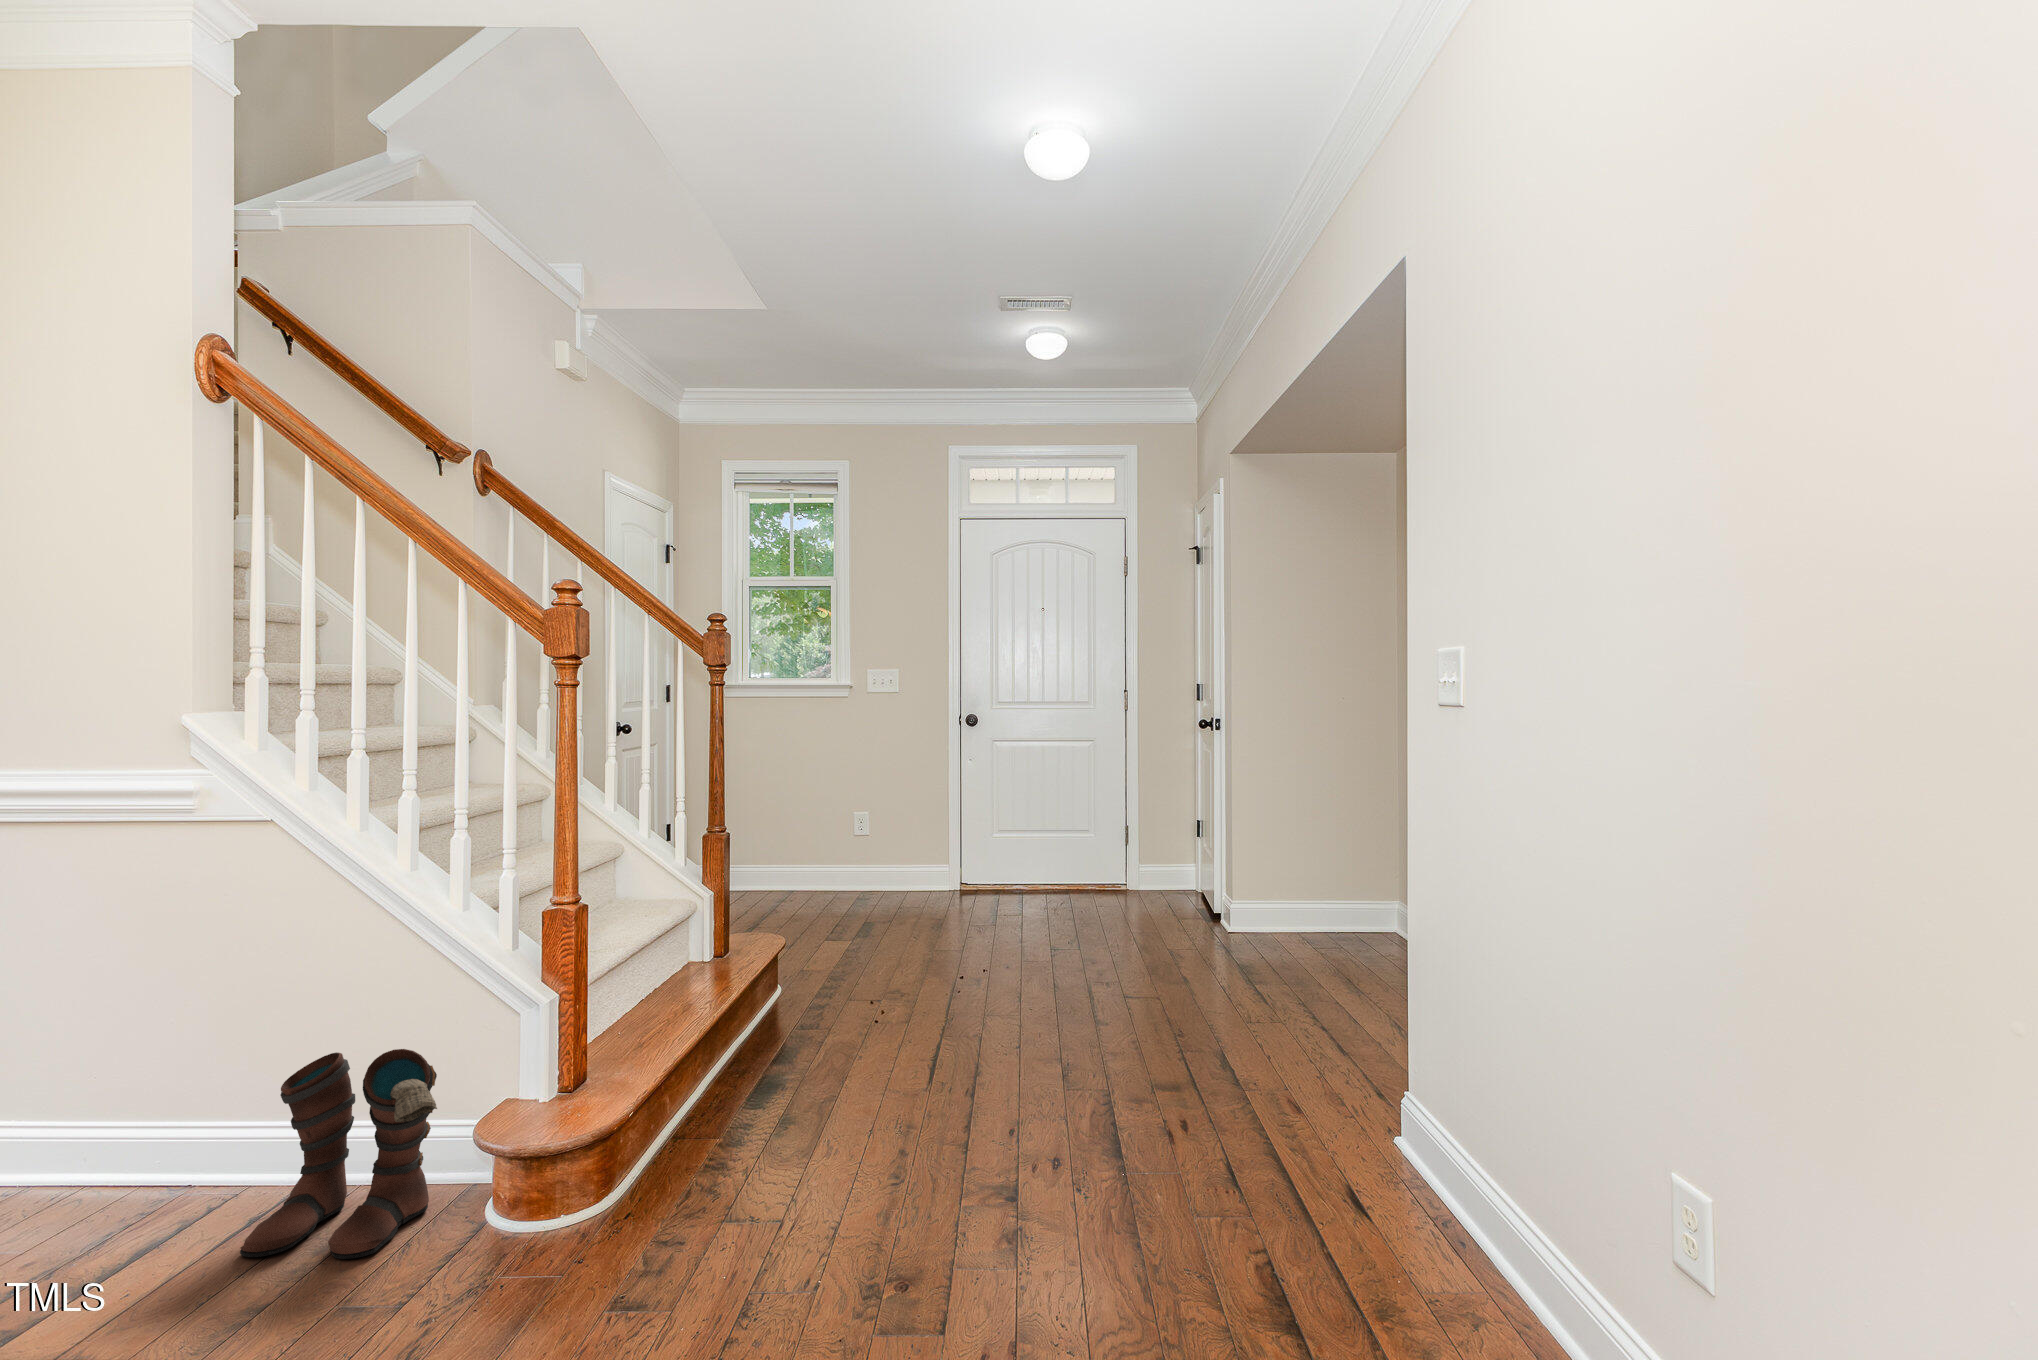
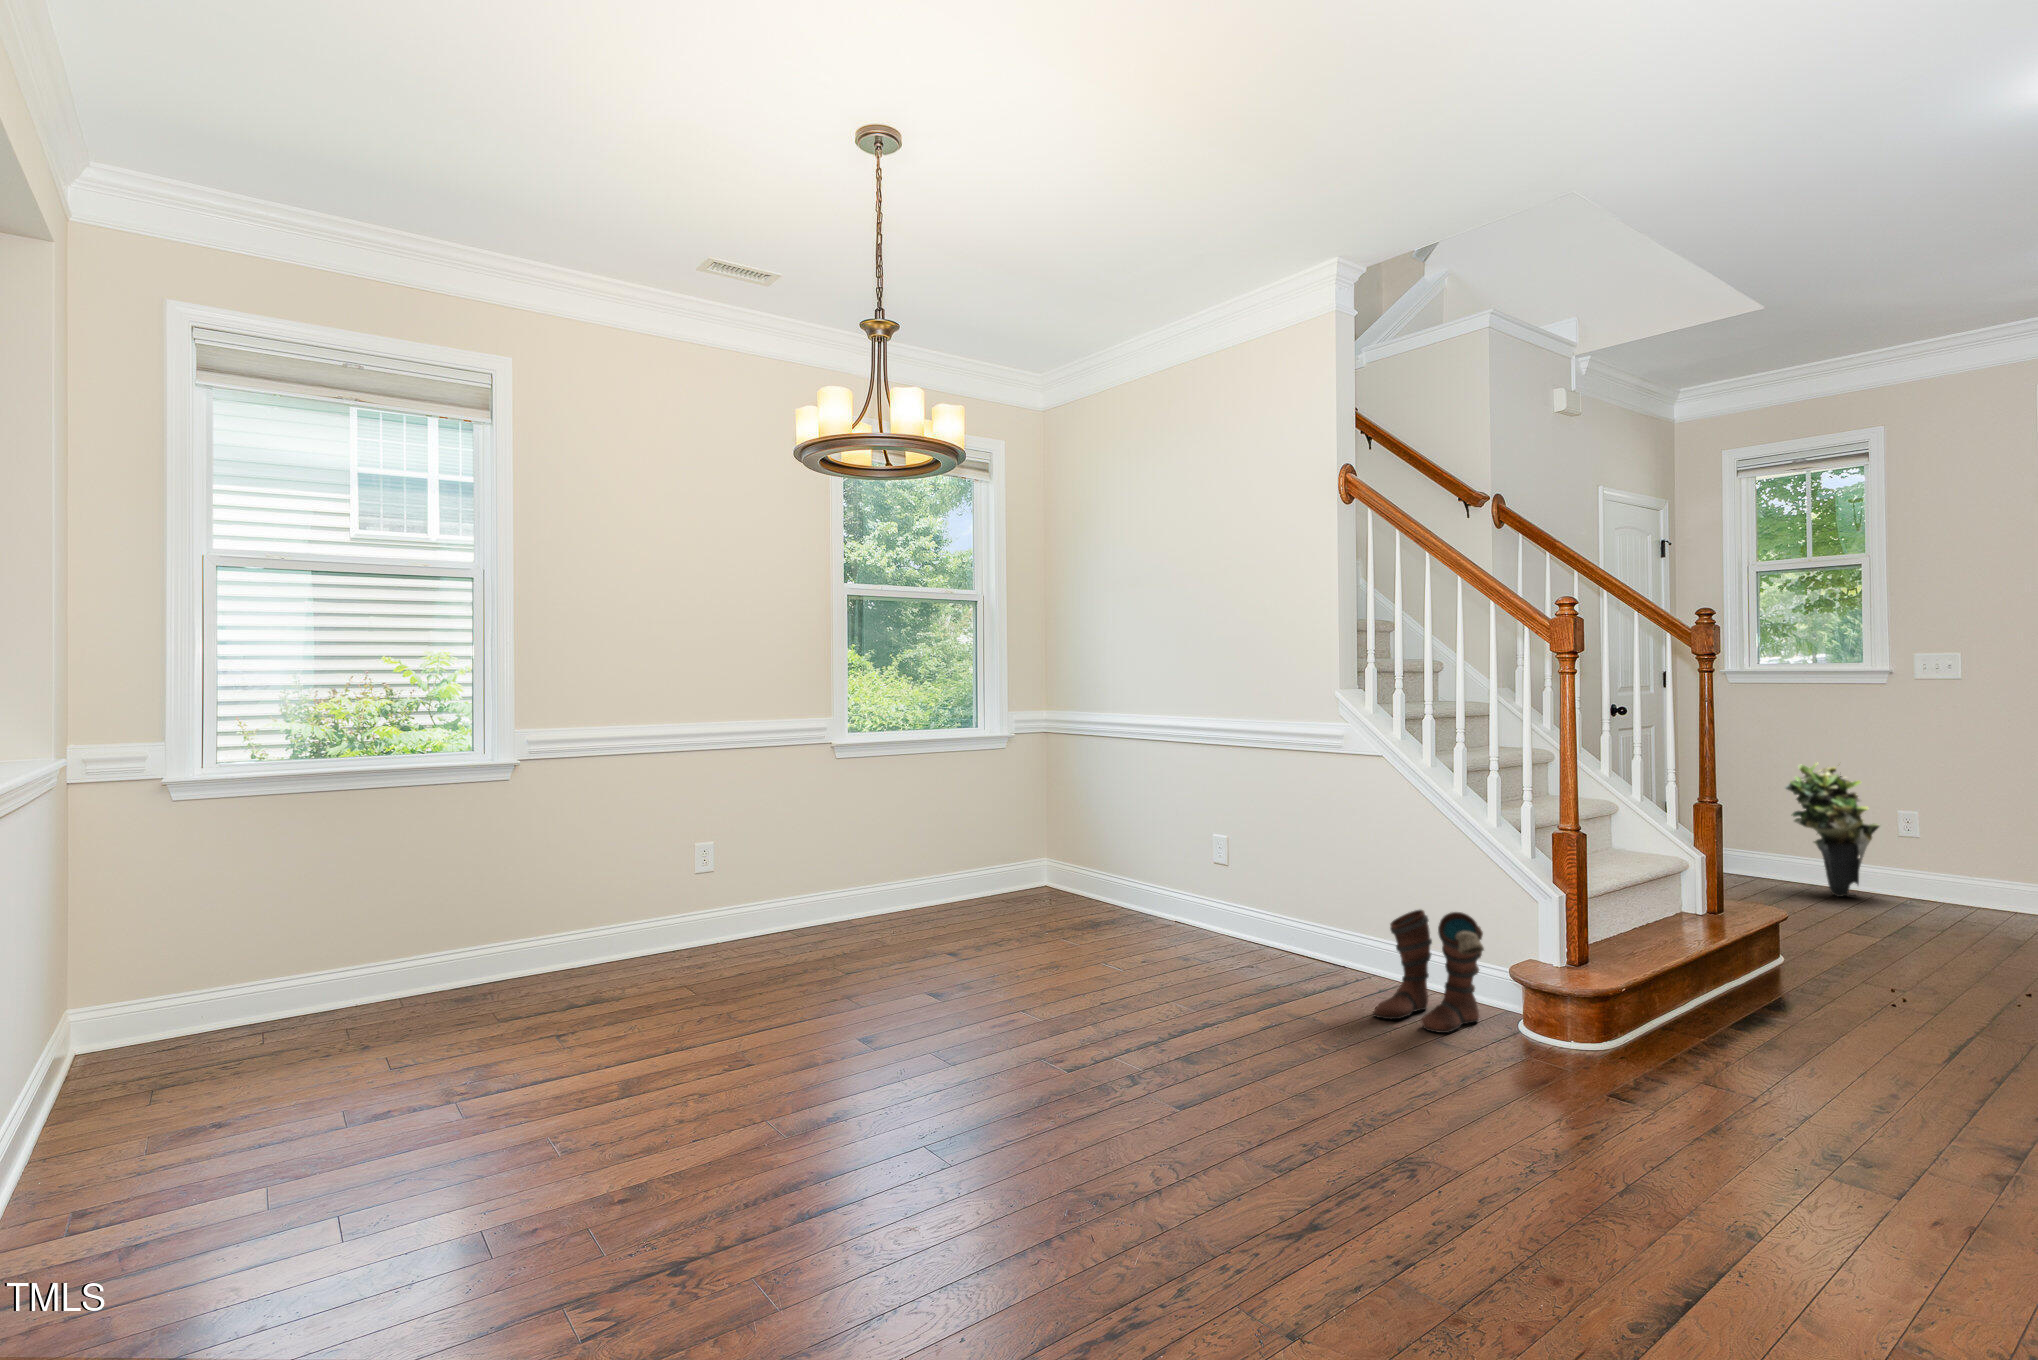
potted plant: none [770,773,847,905] -> present [1785,763,1880,897]

